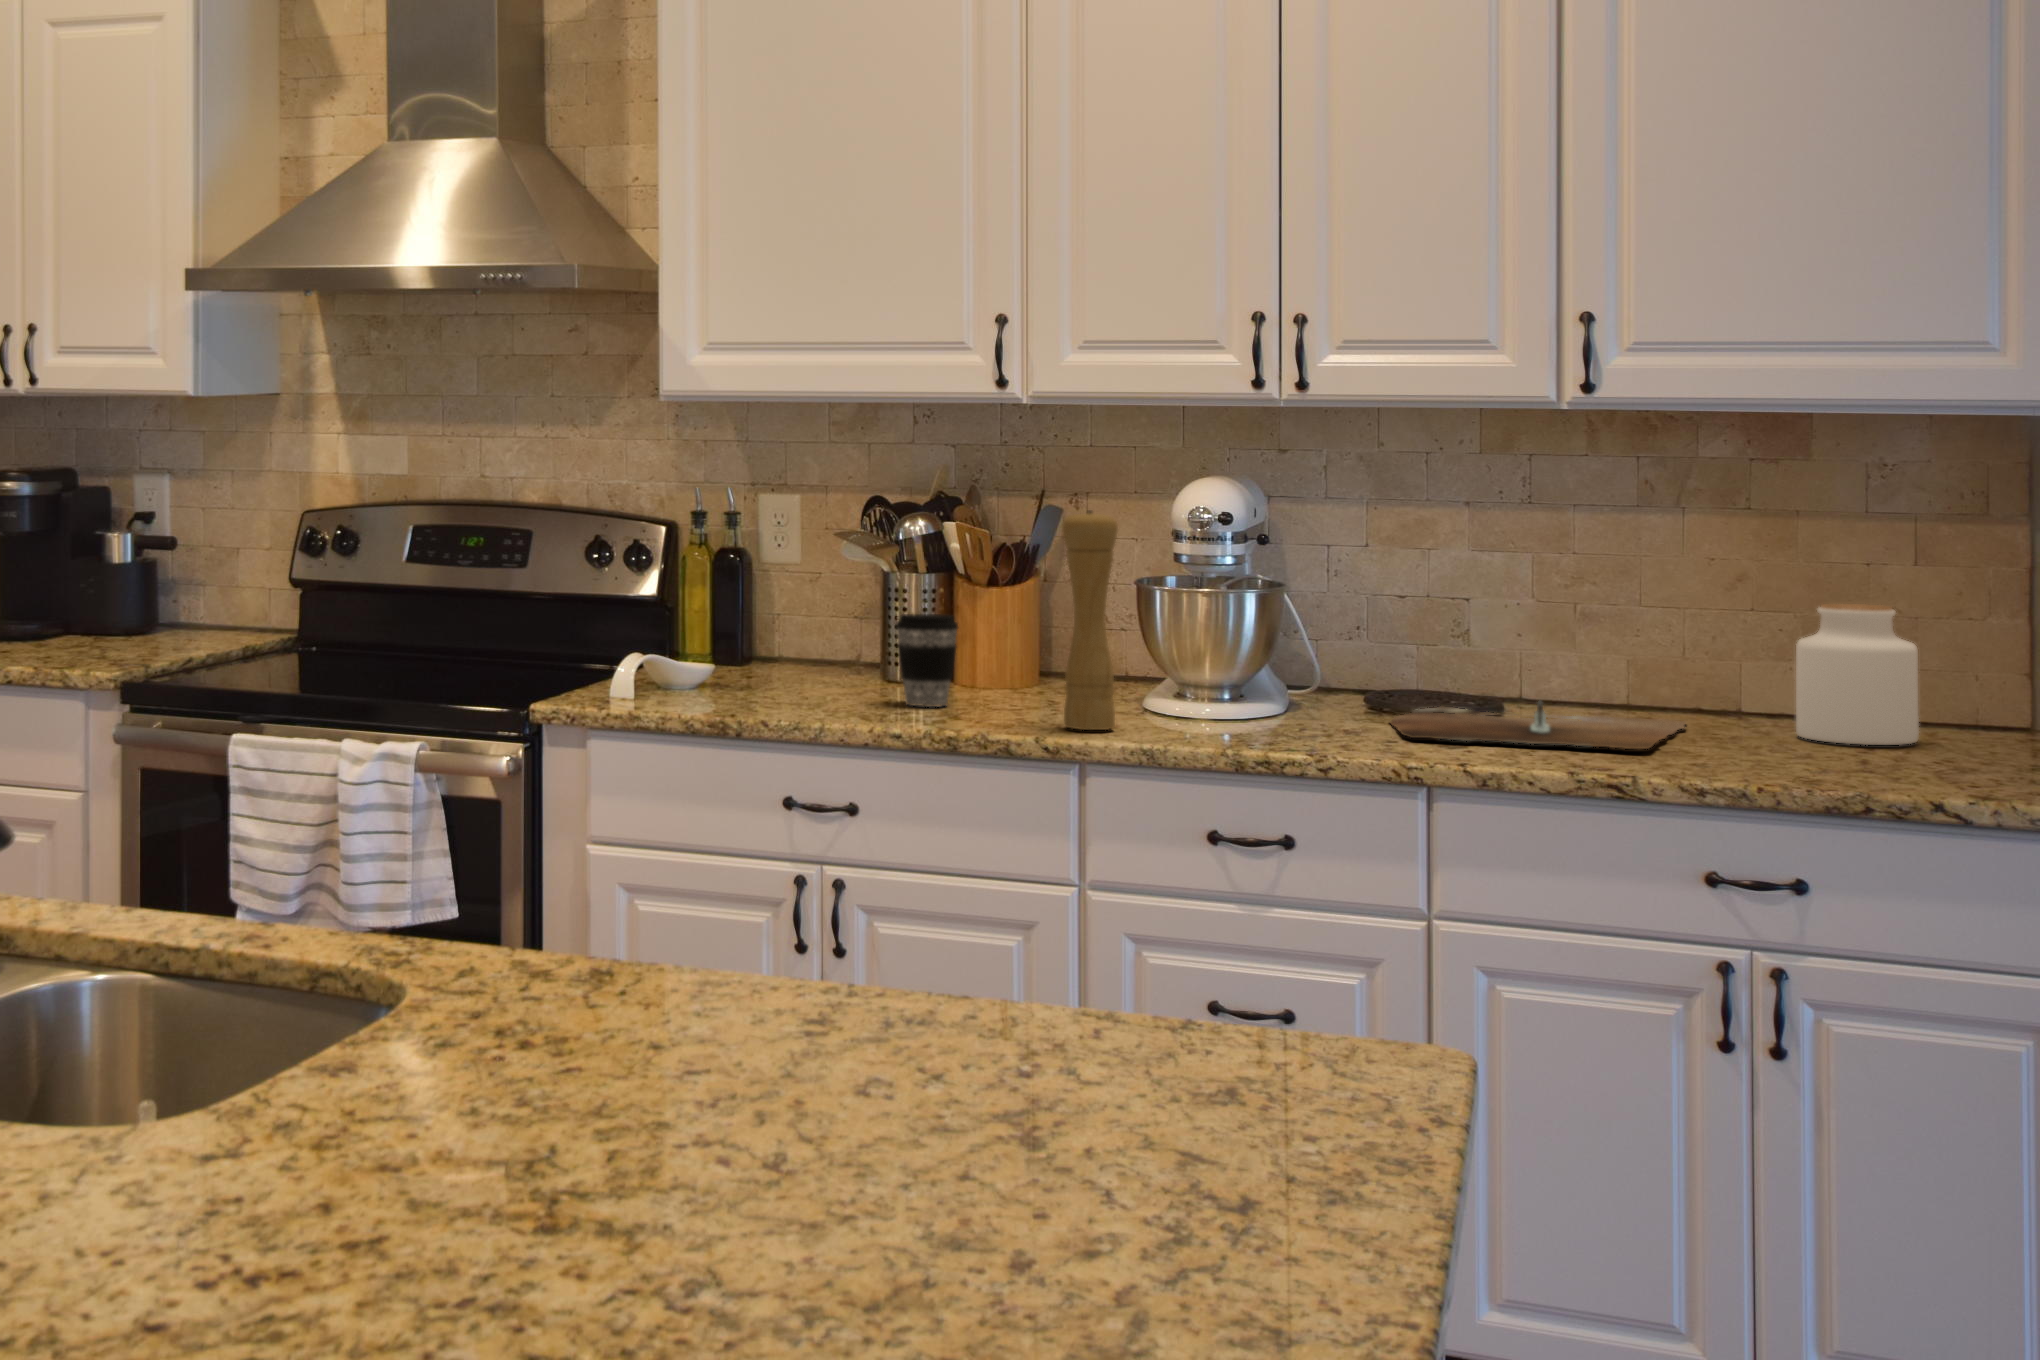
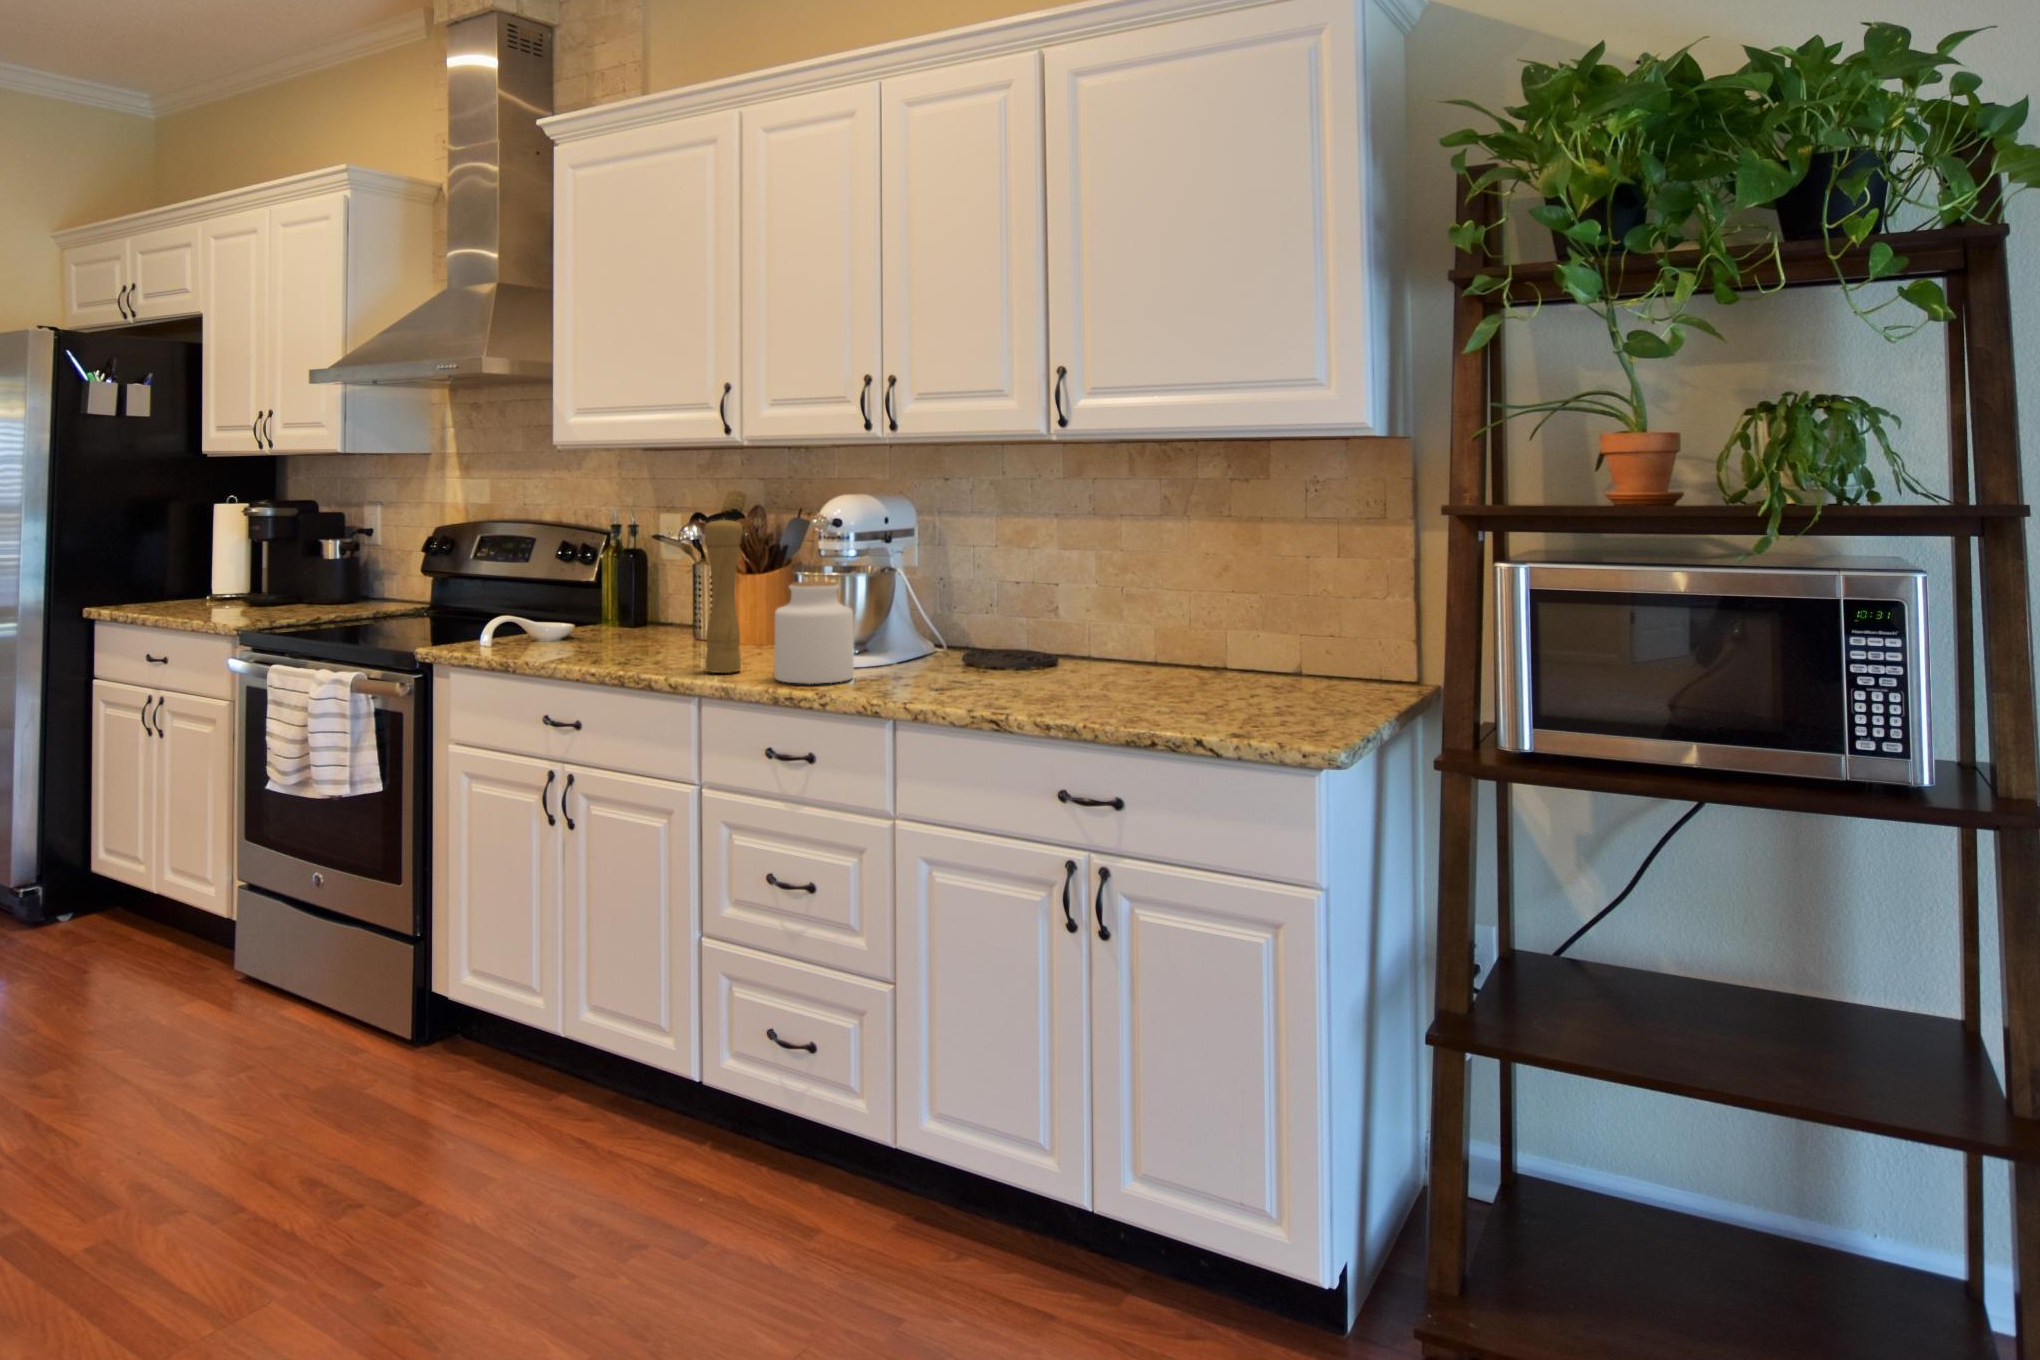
jar: present [1796,604,1919,745] -> present [774,581,854,684]
coffee cup: present [895,614,958,707] -> none [646,590,689,654]
cutting board: present [1391,701,1686,749] -> none [924,653,1168,691]

